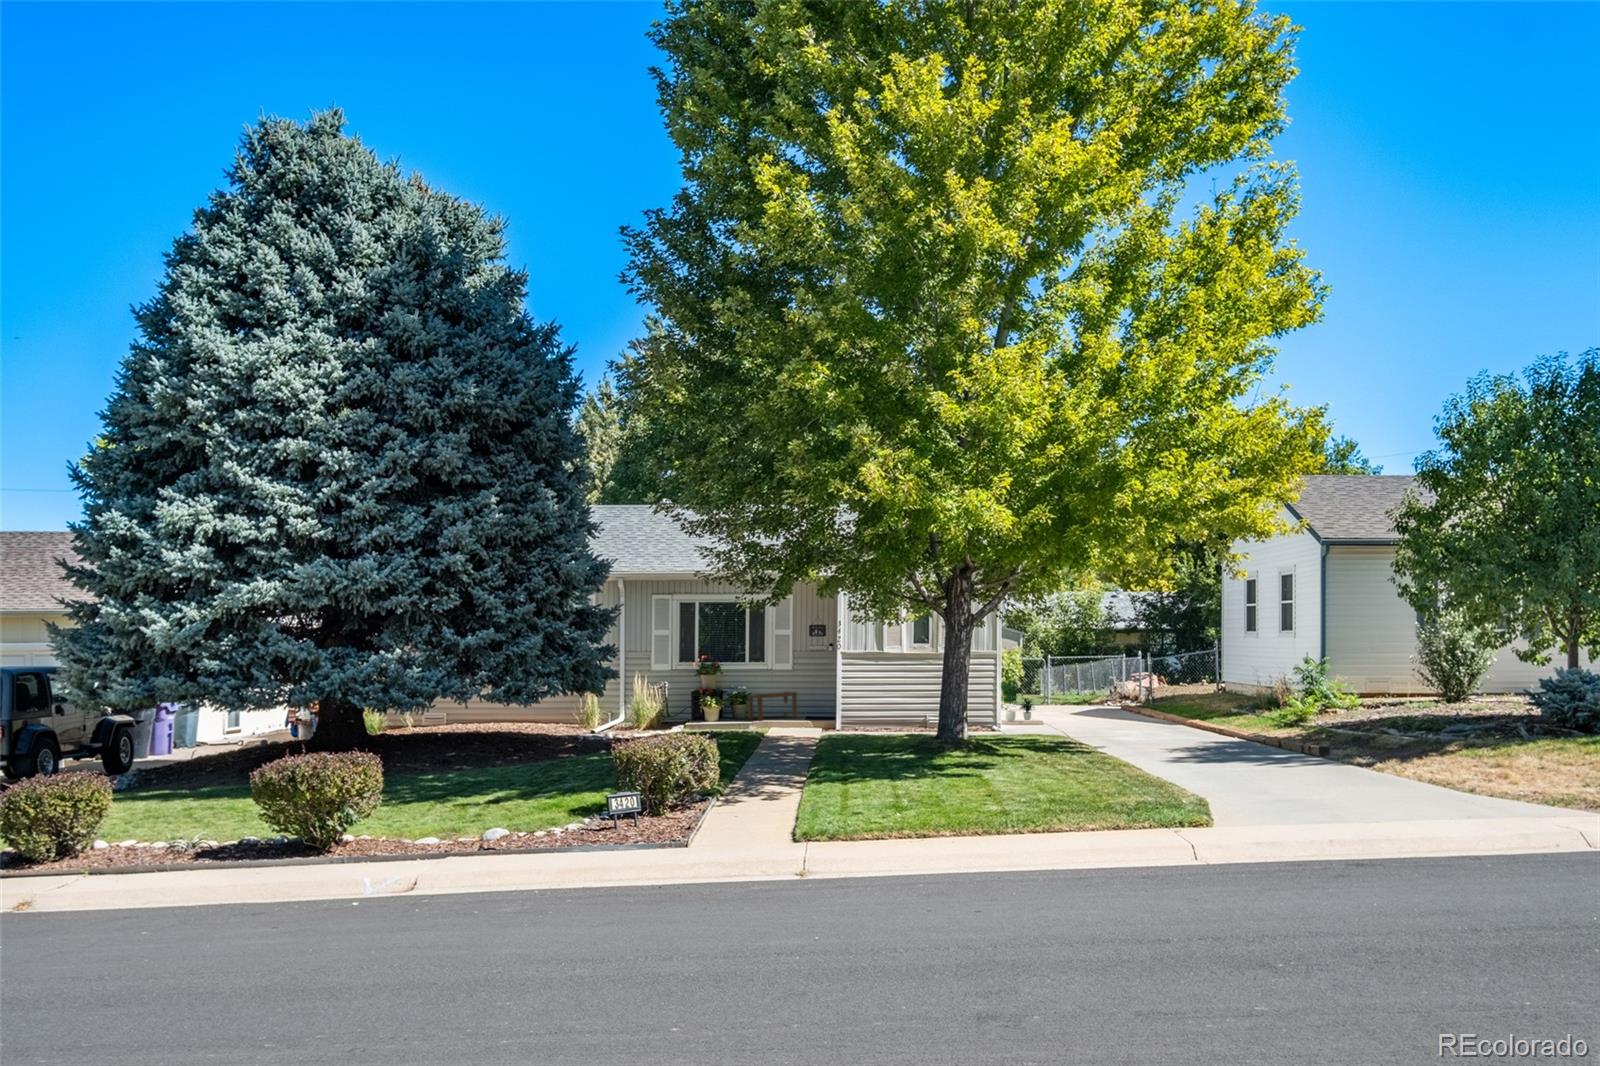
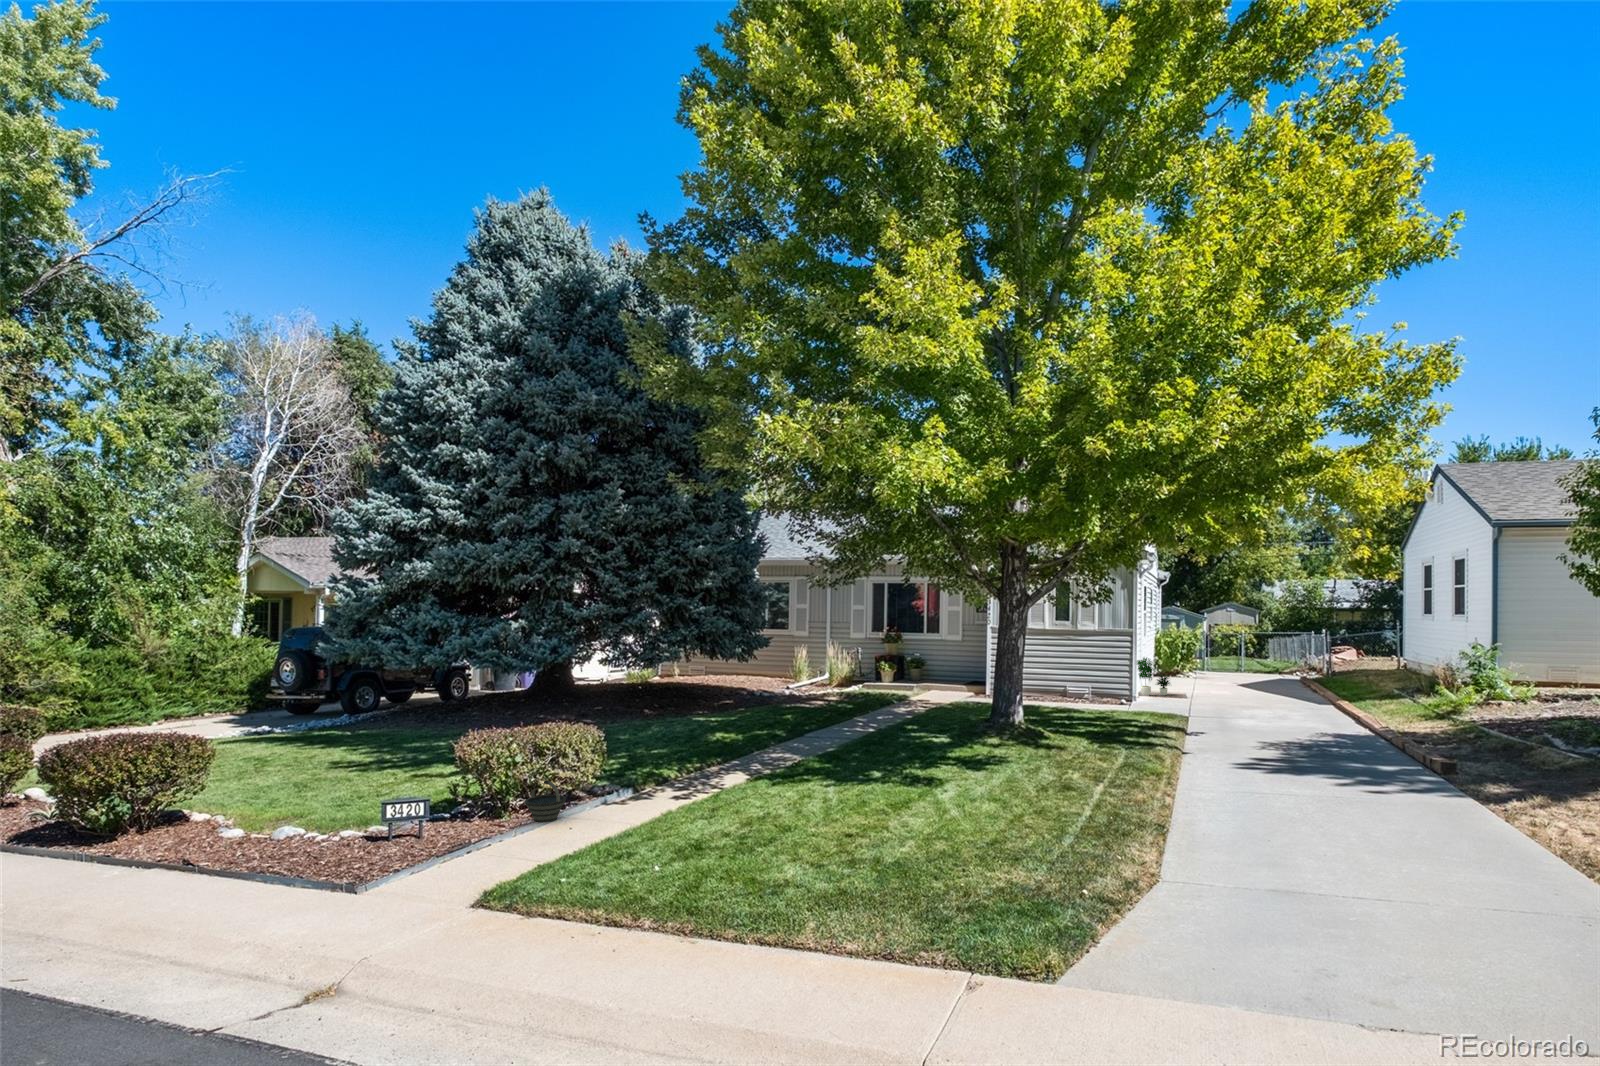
bench: present [748,691,797,721] -> none [921,659,963,684]
bucket: none [576,795,616,836] -> present [525,781,566,822]

